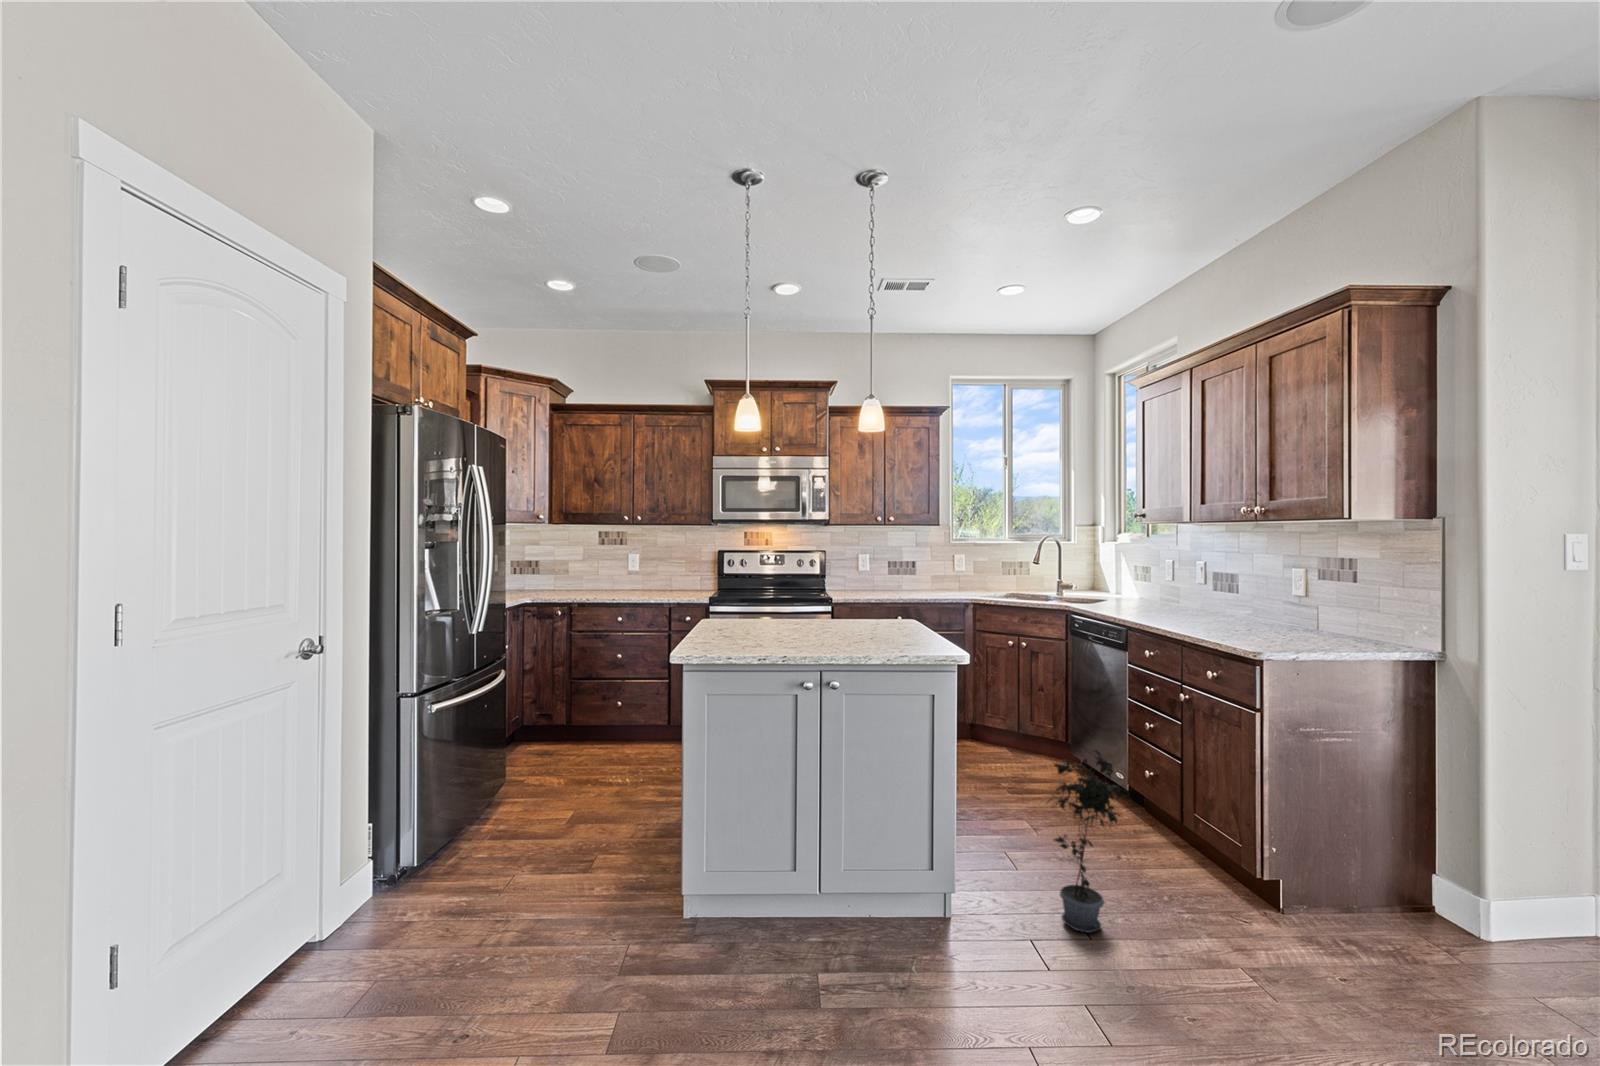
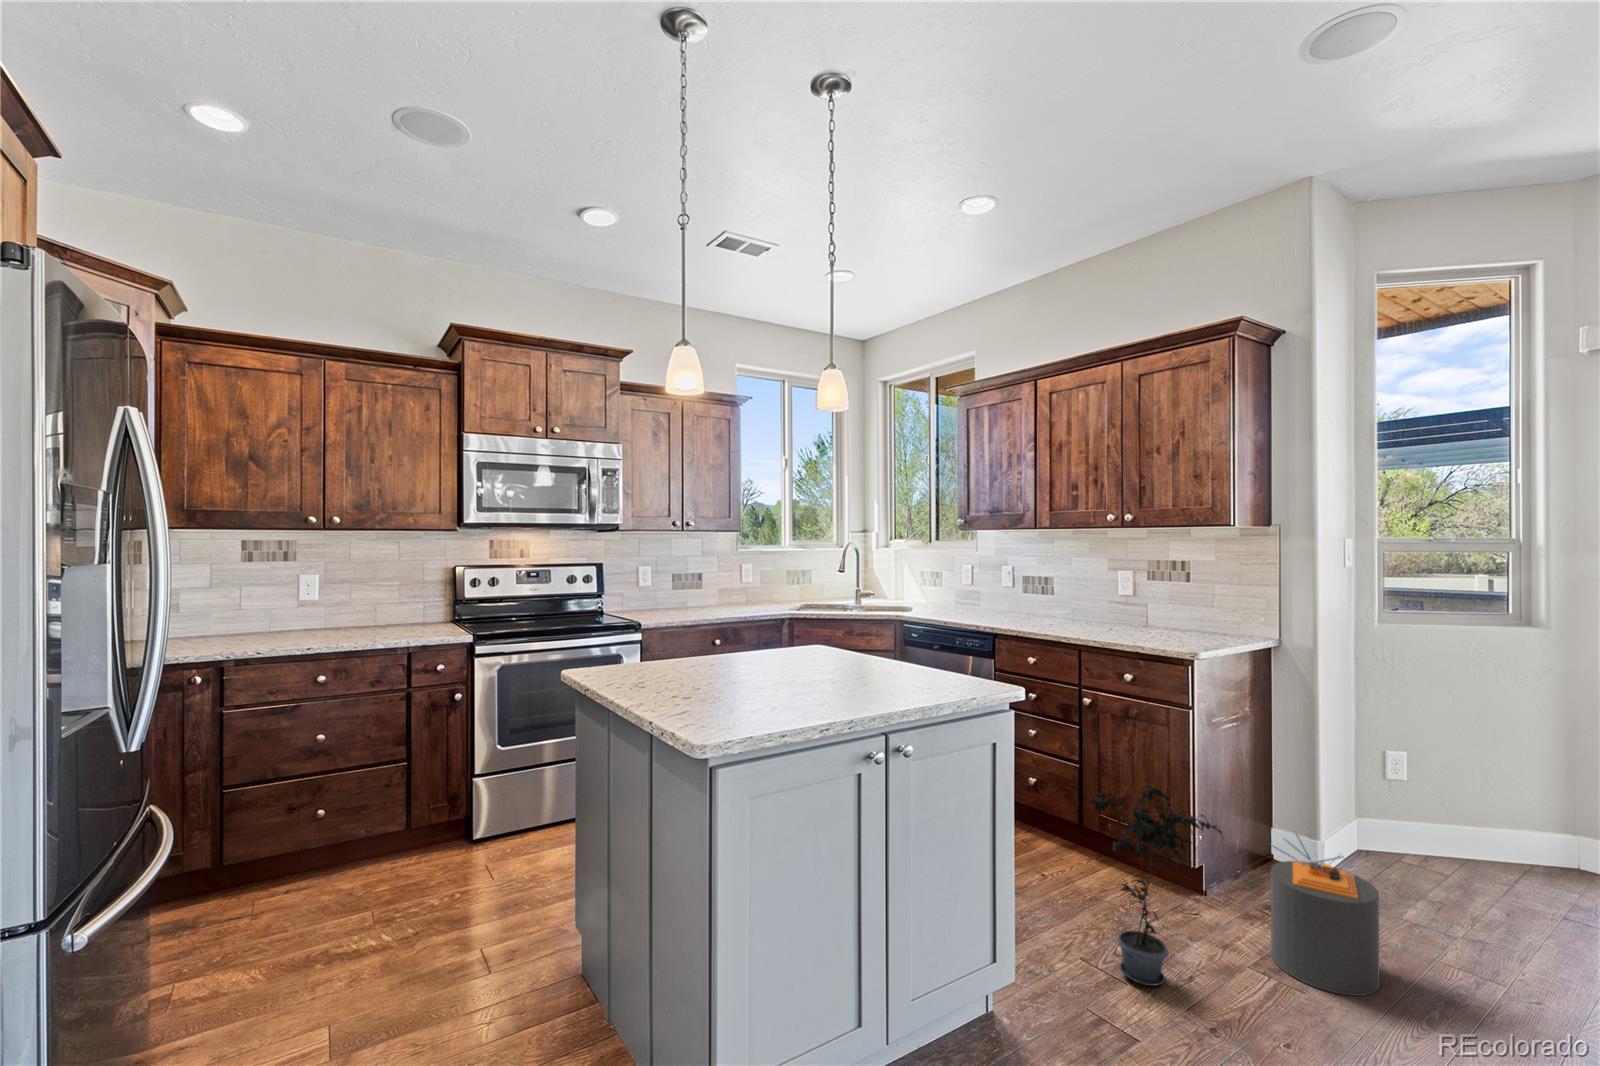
trash can: none [1236,832,1344,1005] -> present [1270,833,1380,996]

